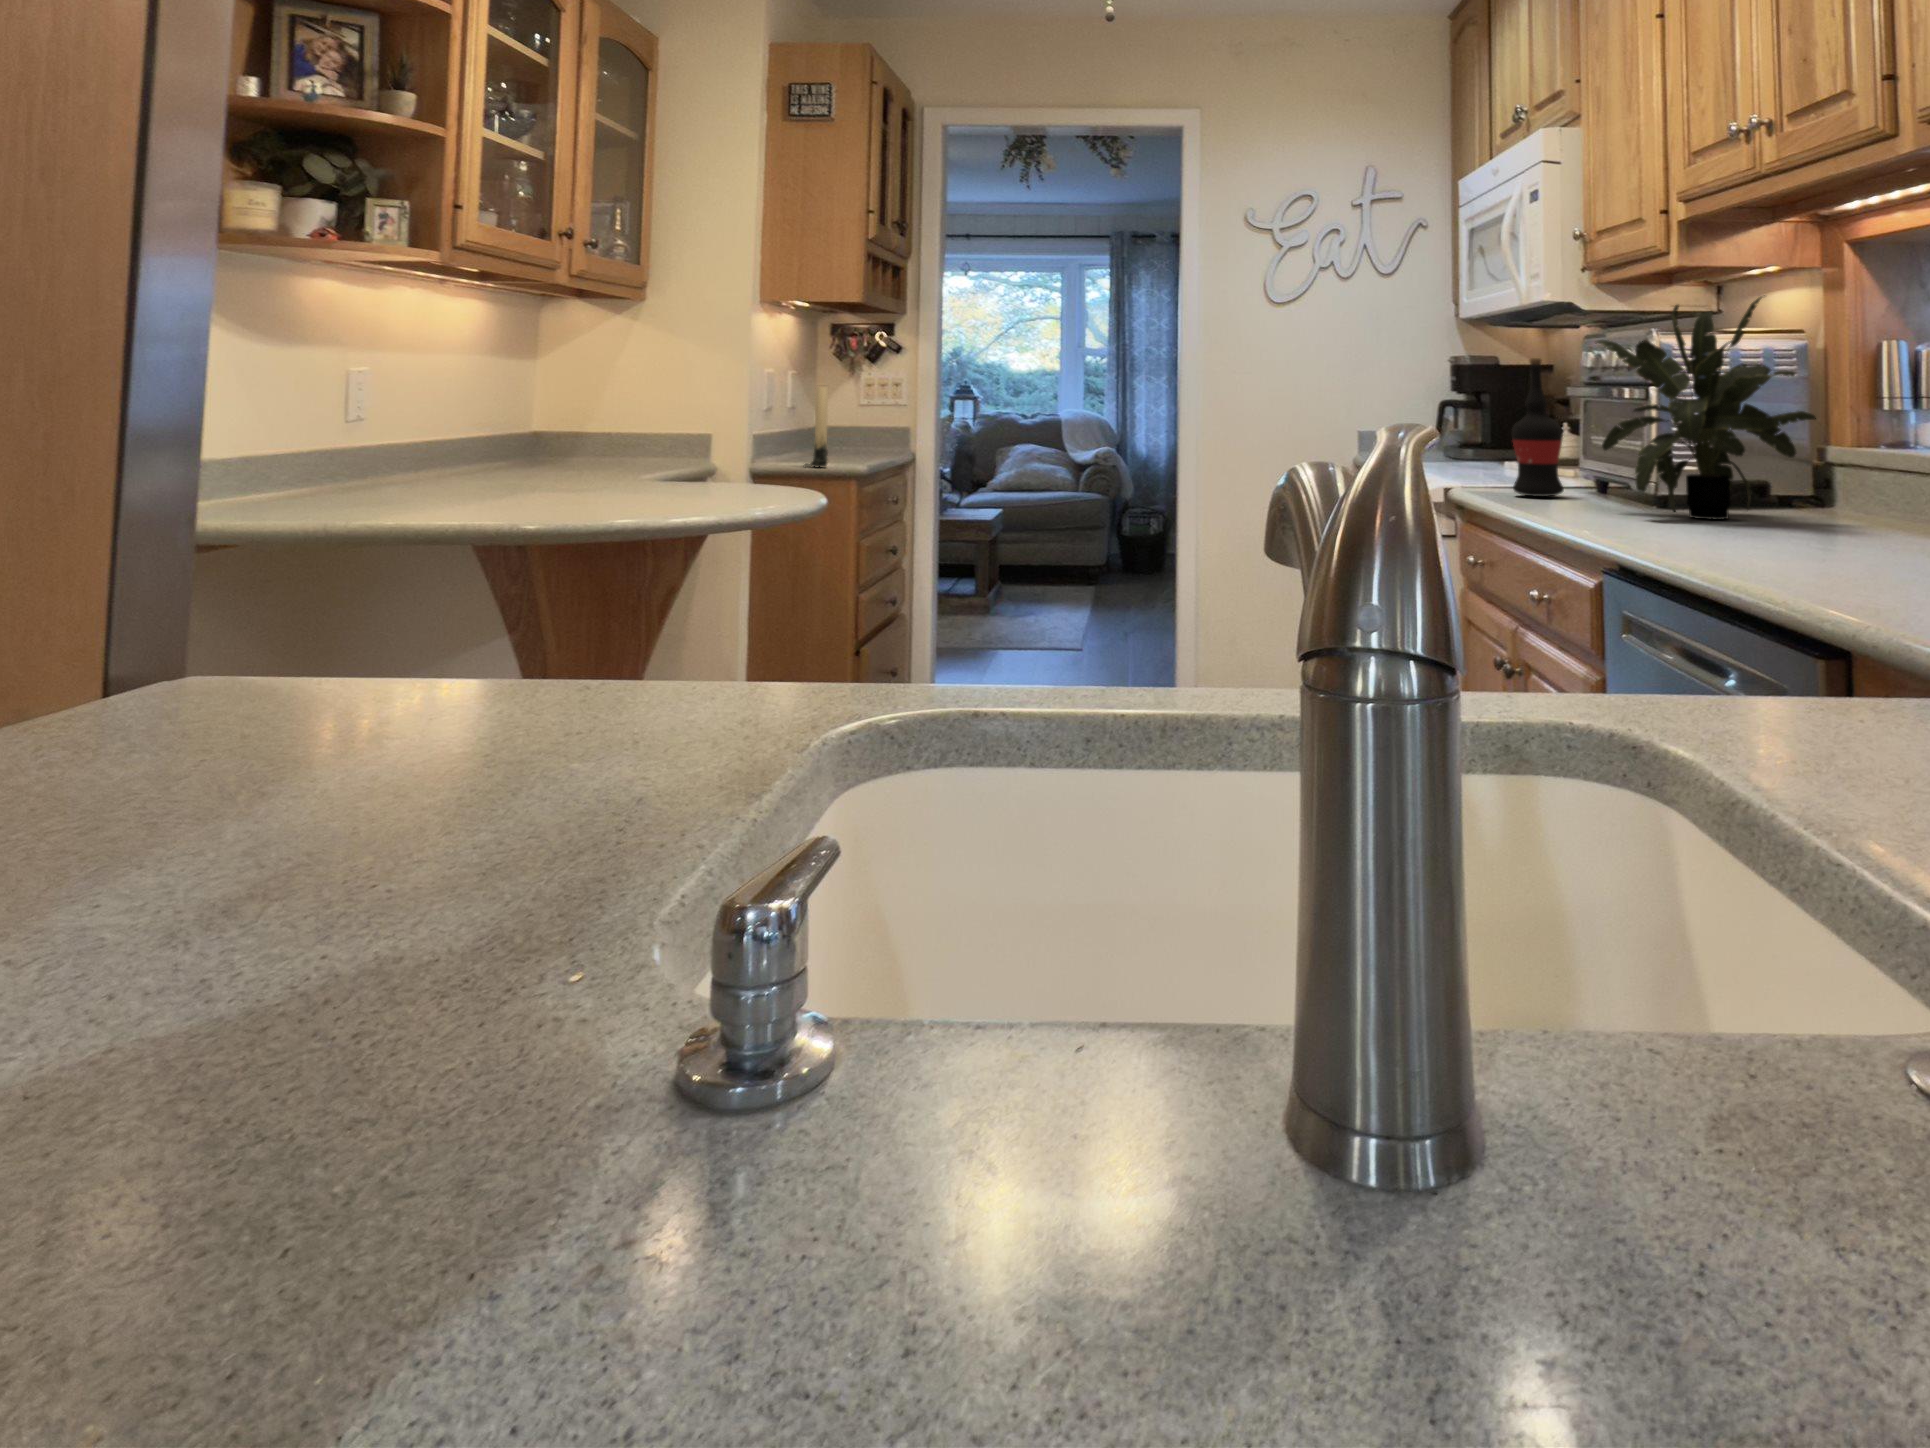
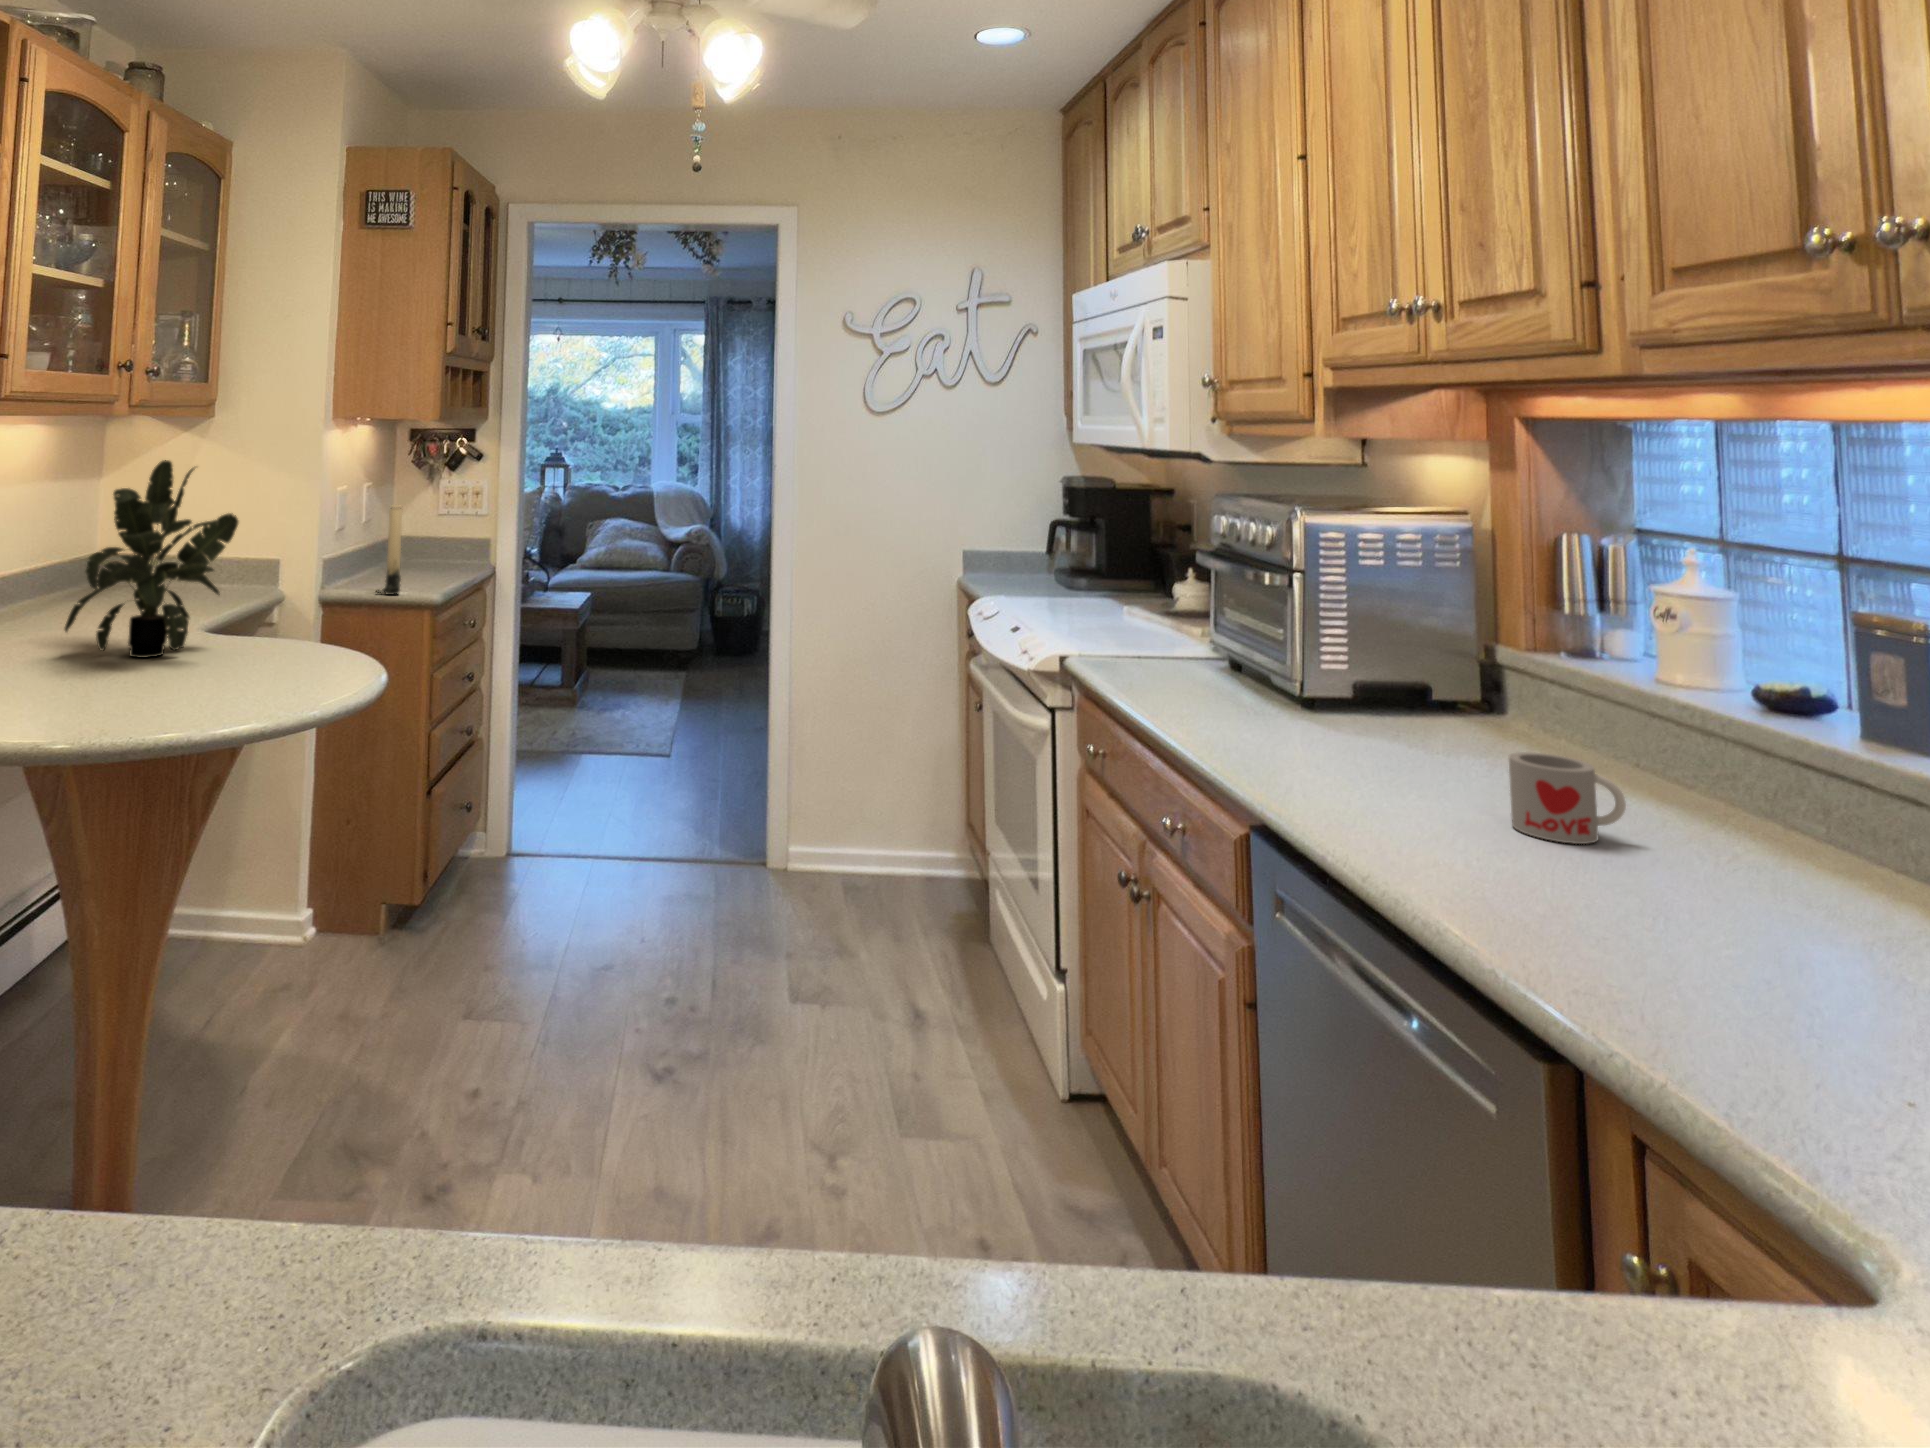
potted plant: present [1597,295,1816,520] -> present [65,460,238,658]
wine bottle: present [1512,358,1564,497] -> none [1135,528,1194,685]
mug: none [1819,488,1915,553] -> present [1509,752,1626,844]

